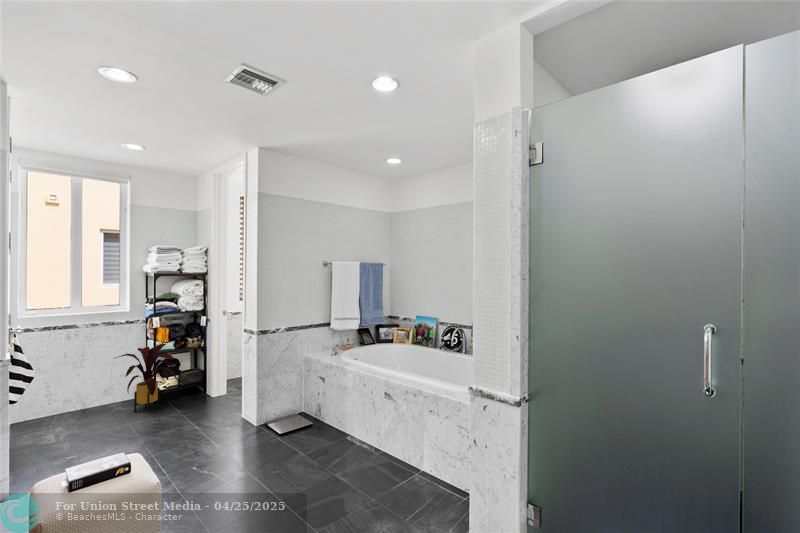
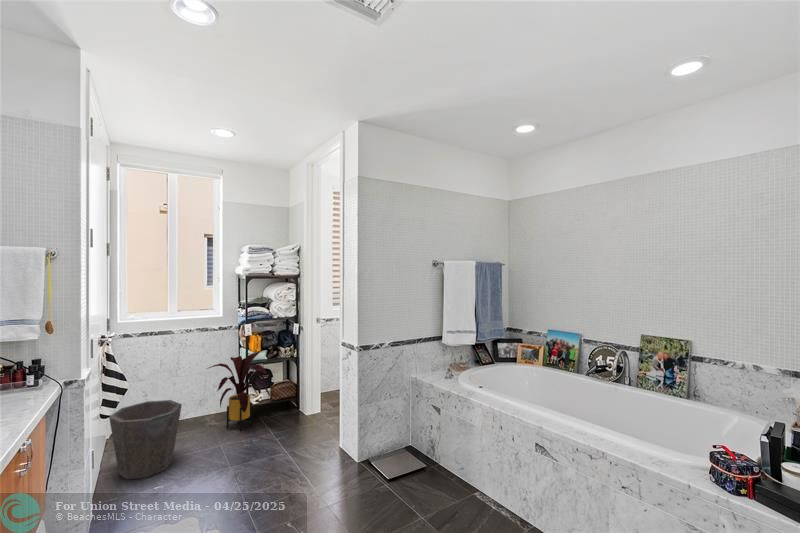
waste bin: none [14,387,89,457] -> present [109,400,182,479]

